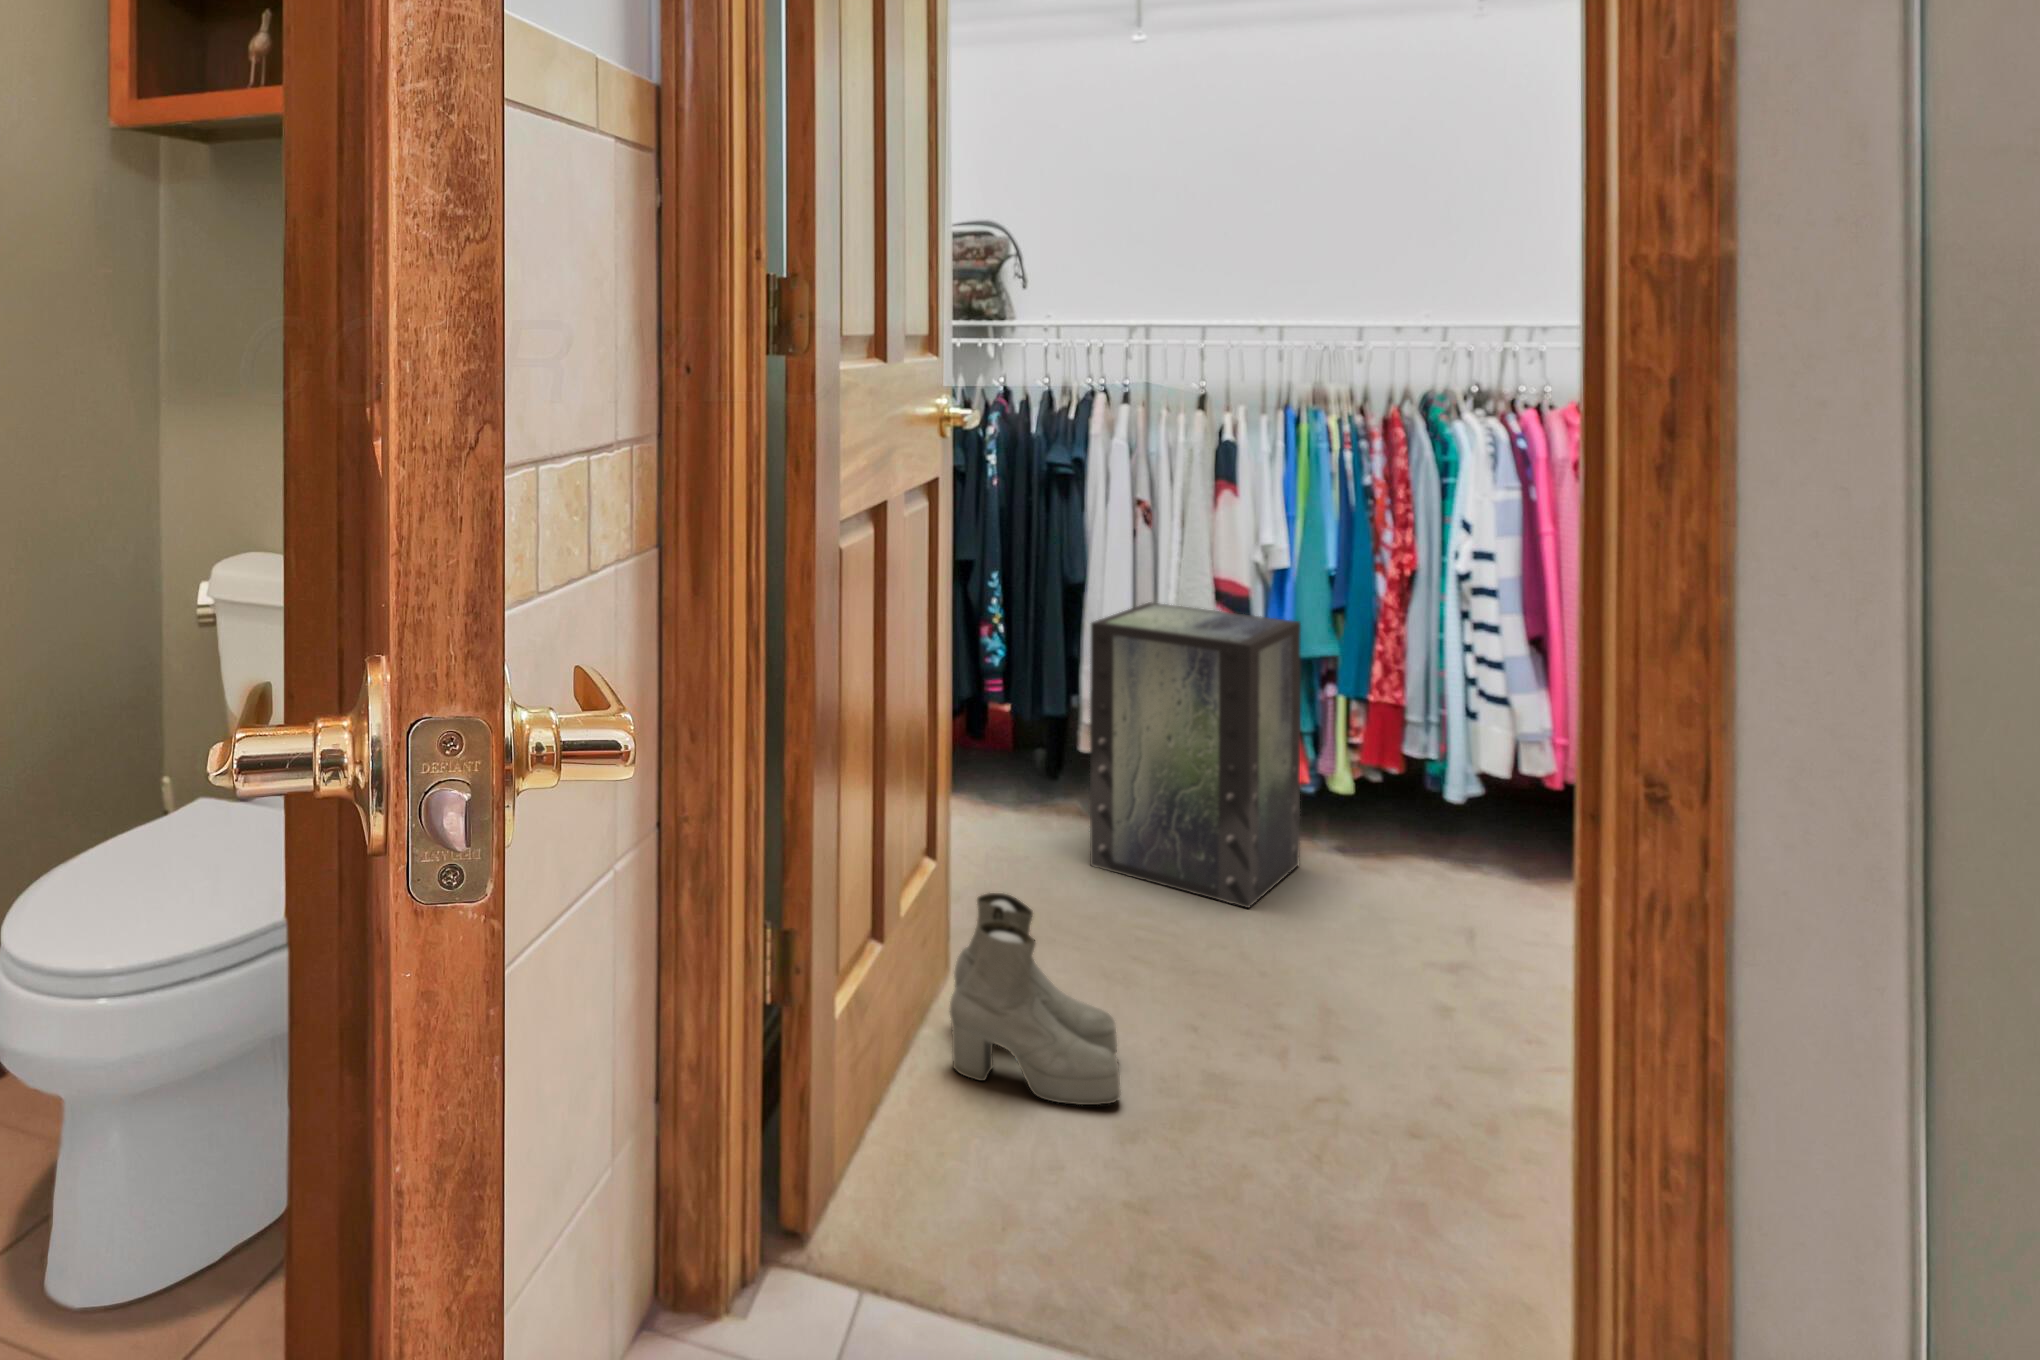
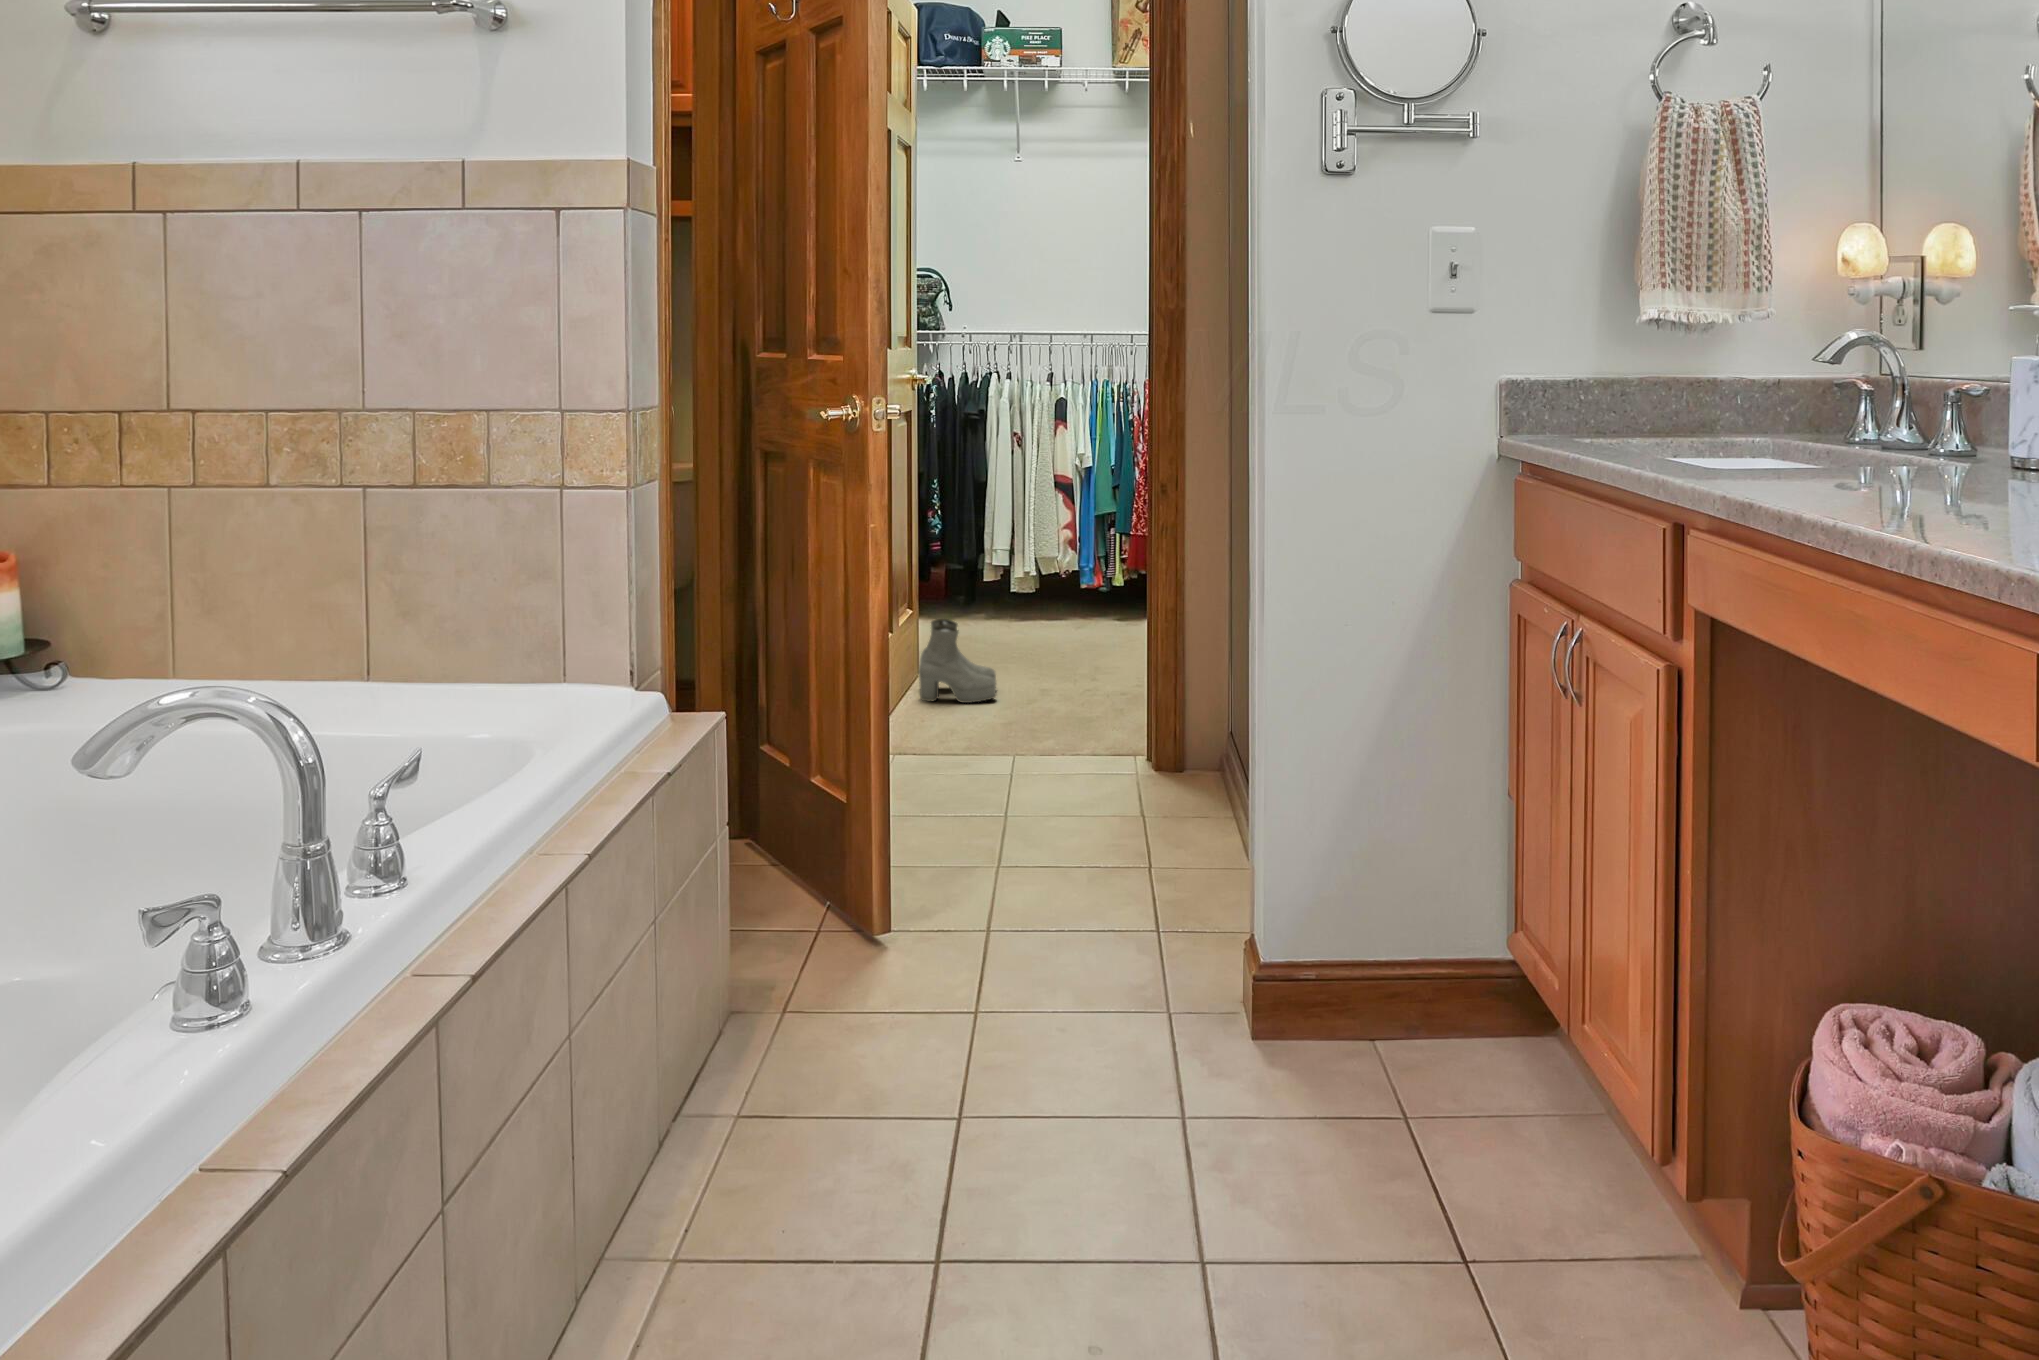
storage box: present [1090,603,1301,908] -> none [989,491,1096,642]

